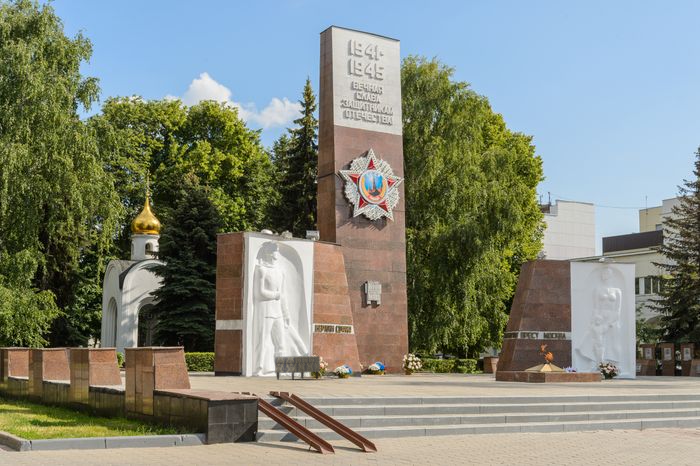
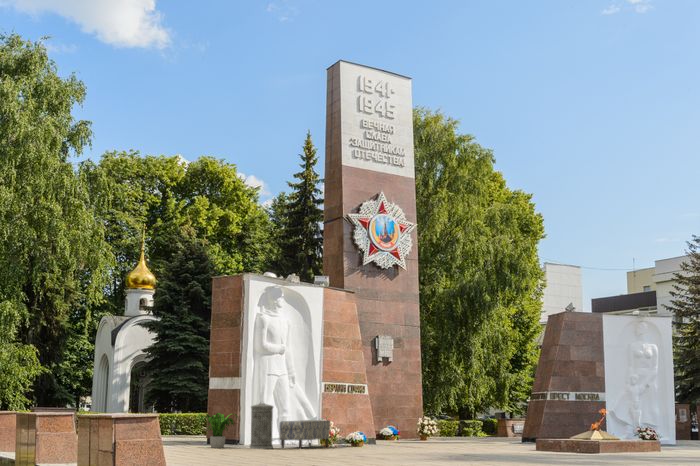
trash can: none [249,340,269,380] -> present [250,403,273,449]
potted plant: none [203,349,240,379] -> present [198,413,238,448]

